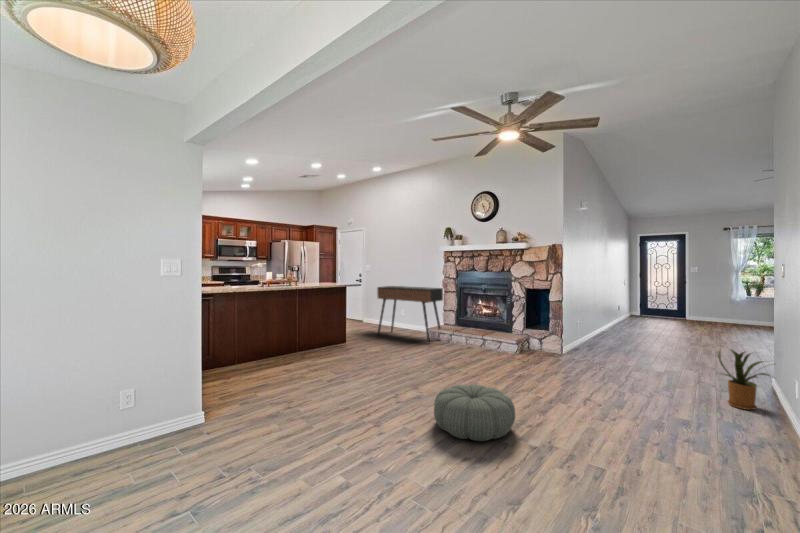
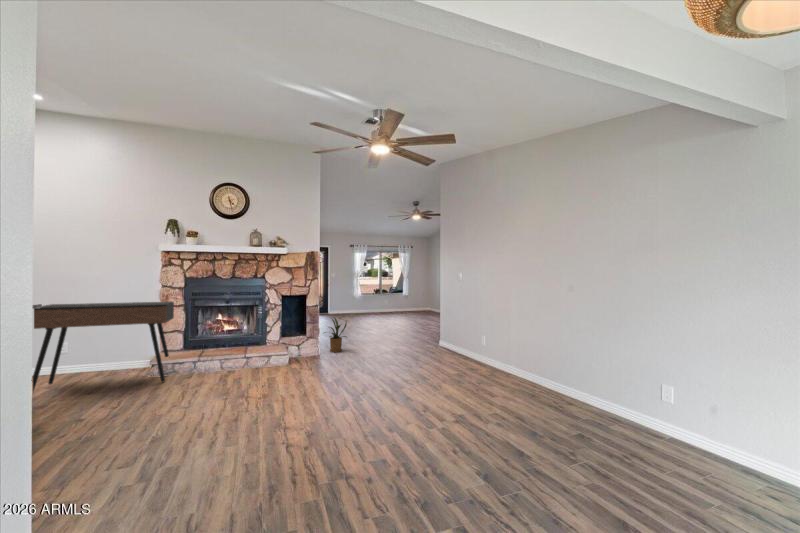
house plant: present [718,349,769,410] -> present [325,317,347,352]
pouf: present [434,384,515,441] -> none [363,392,447,454]

